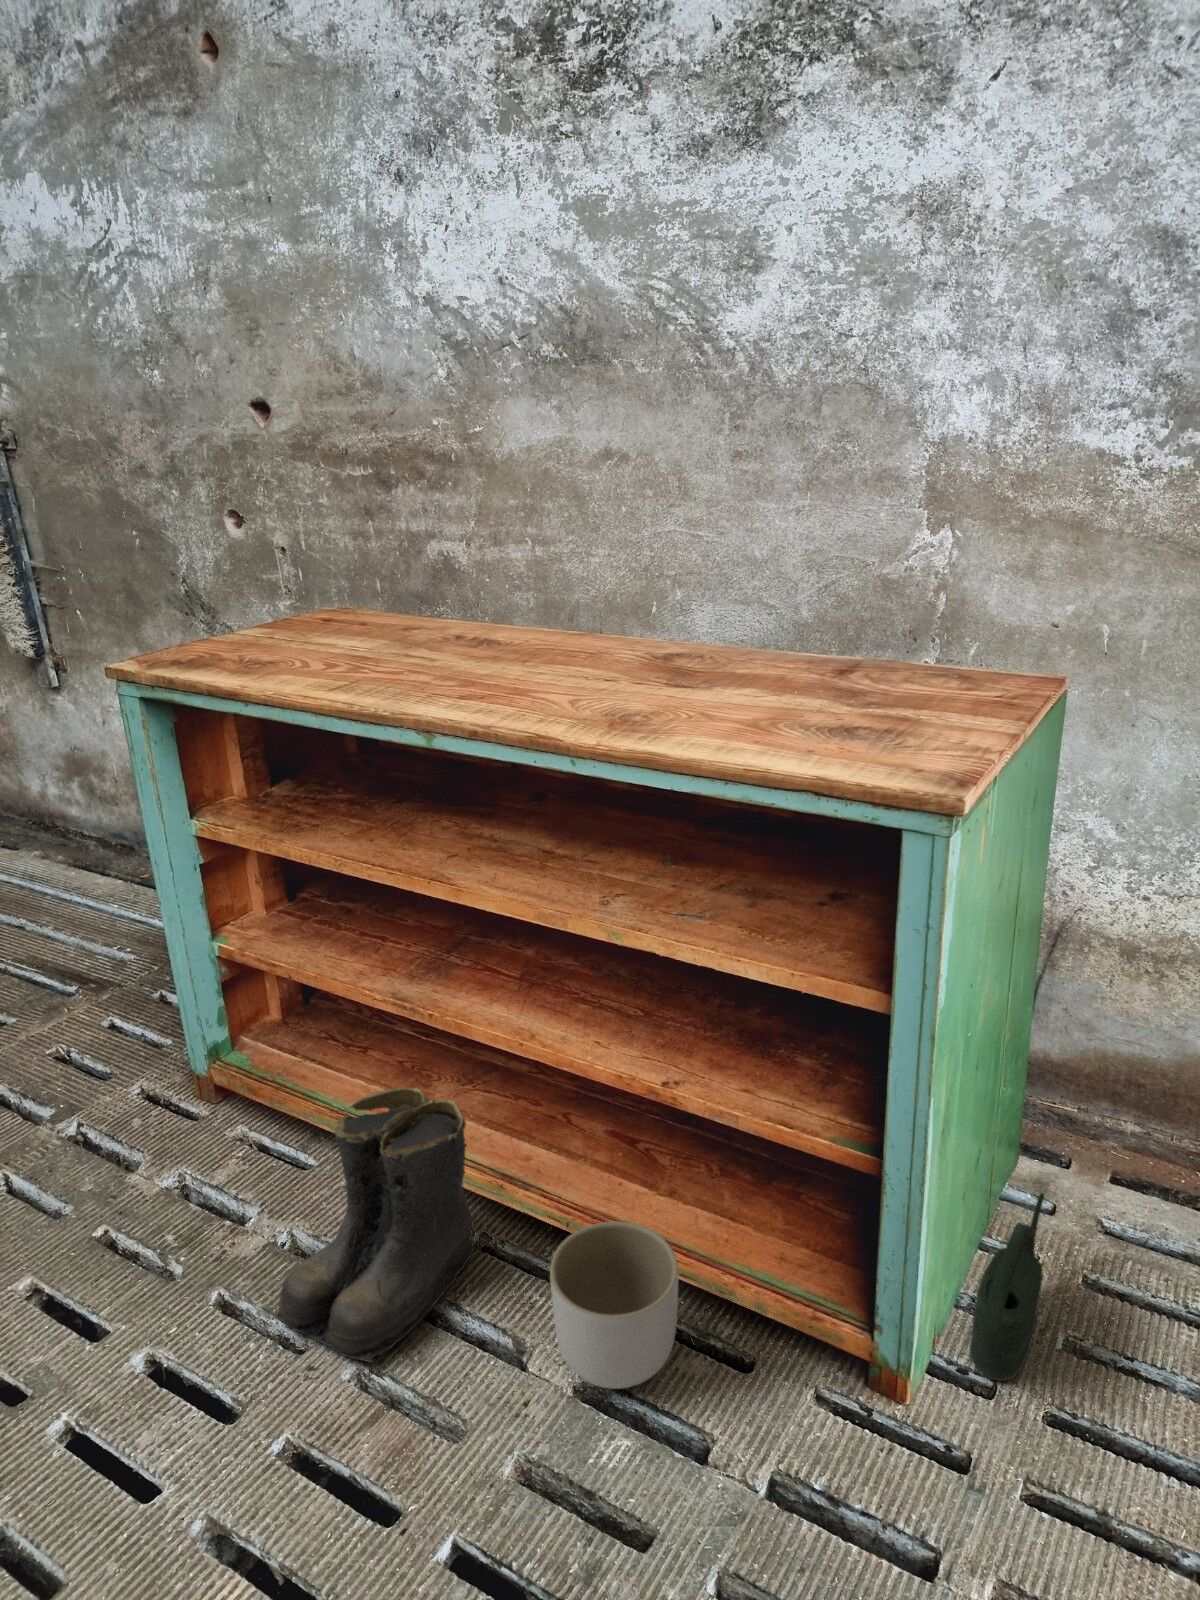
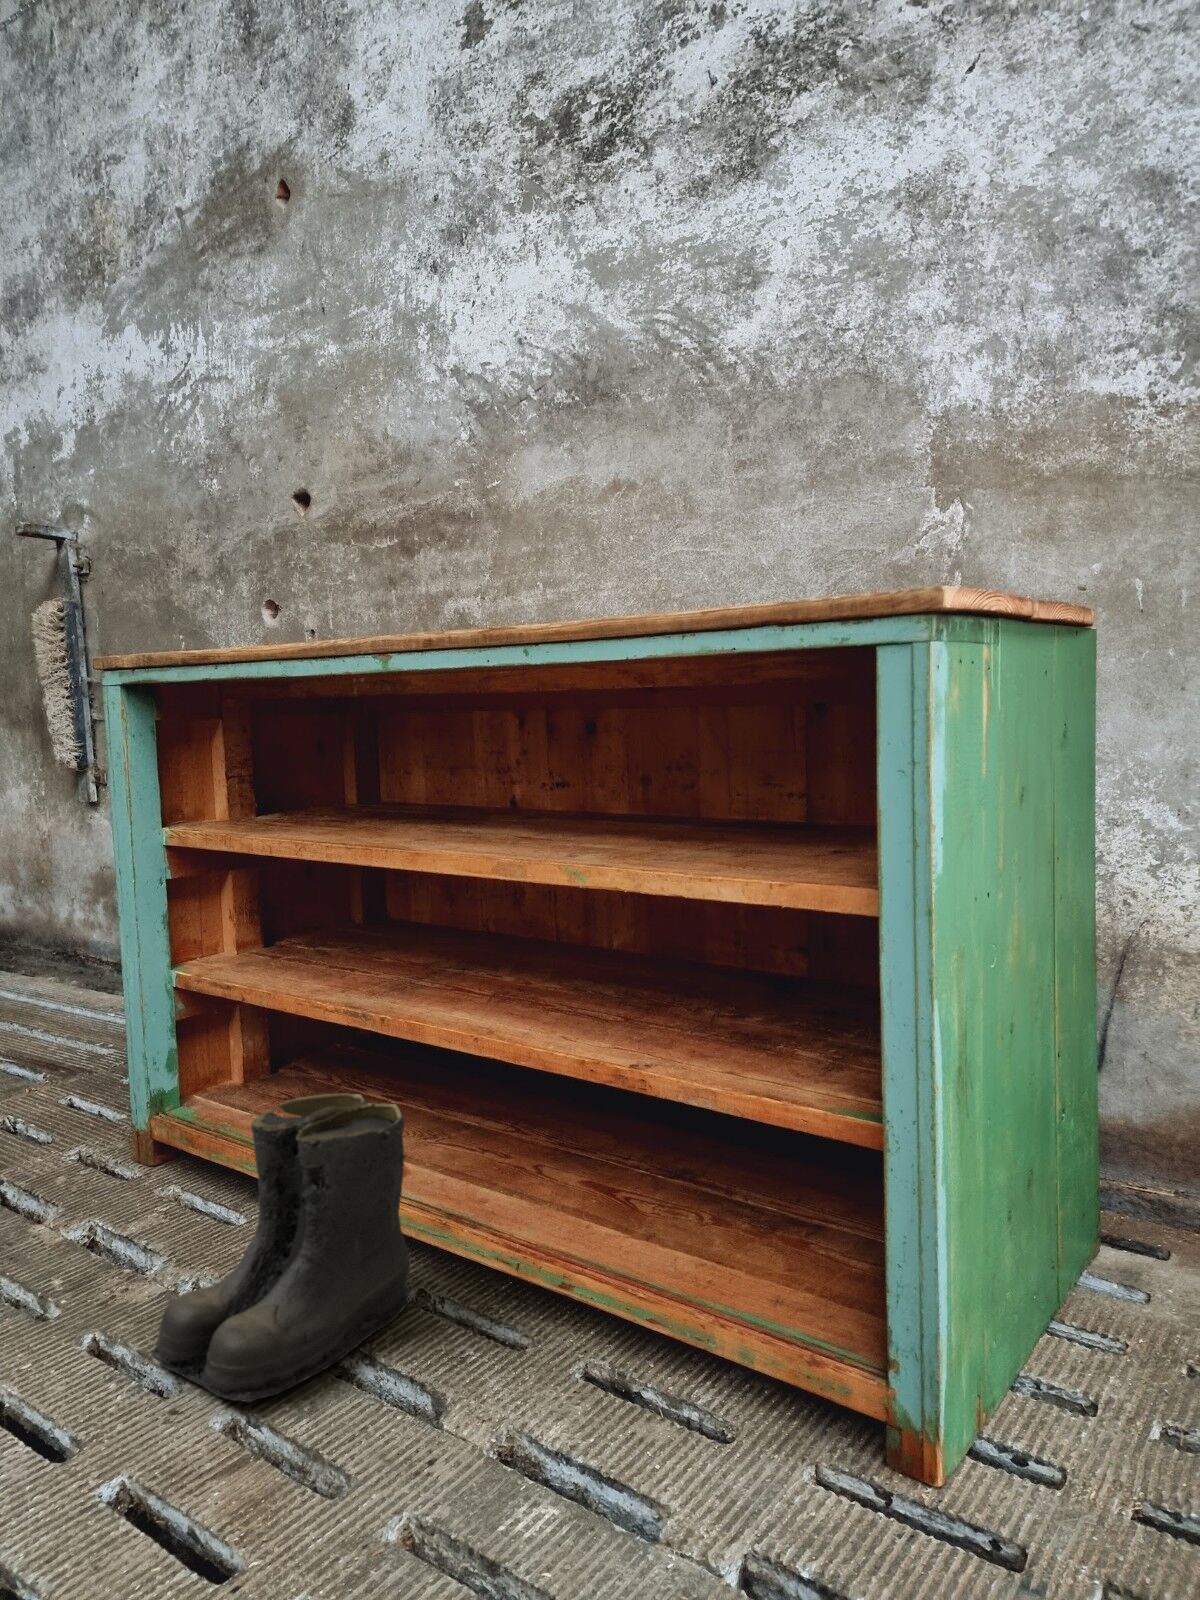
watering can: present [970,1193,1044,1381] -> none [1029,1242,1122,1472]
planter: present [550,1221,678,1389] -> none [475,1238,637,1449]

